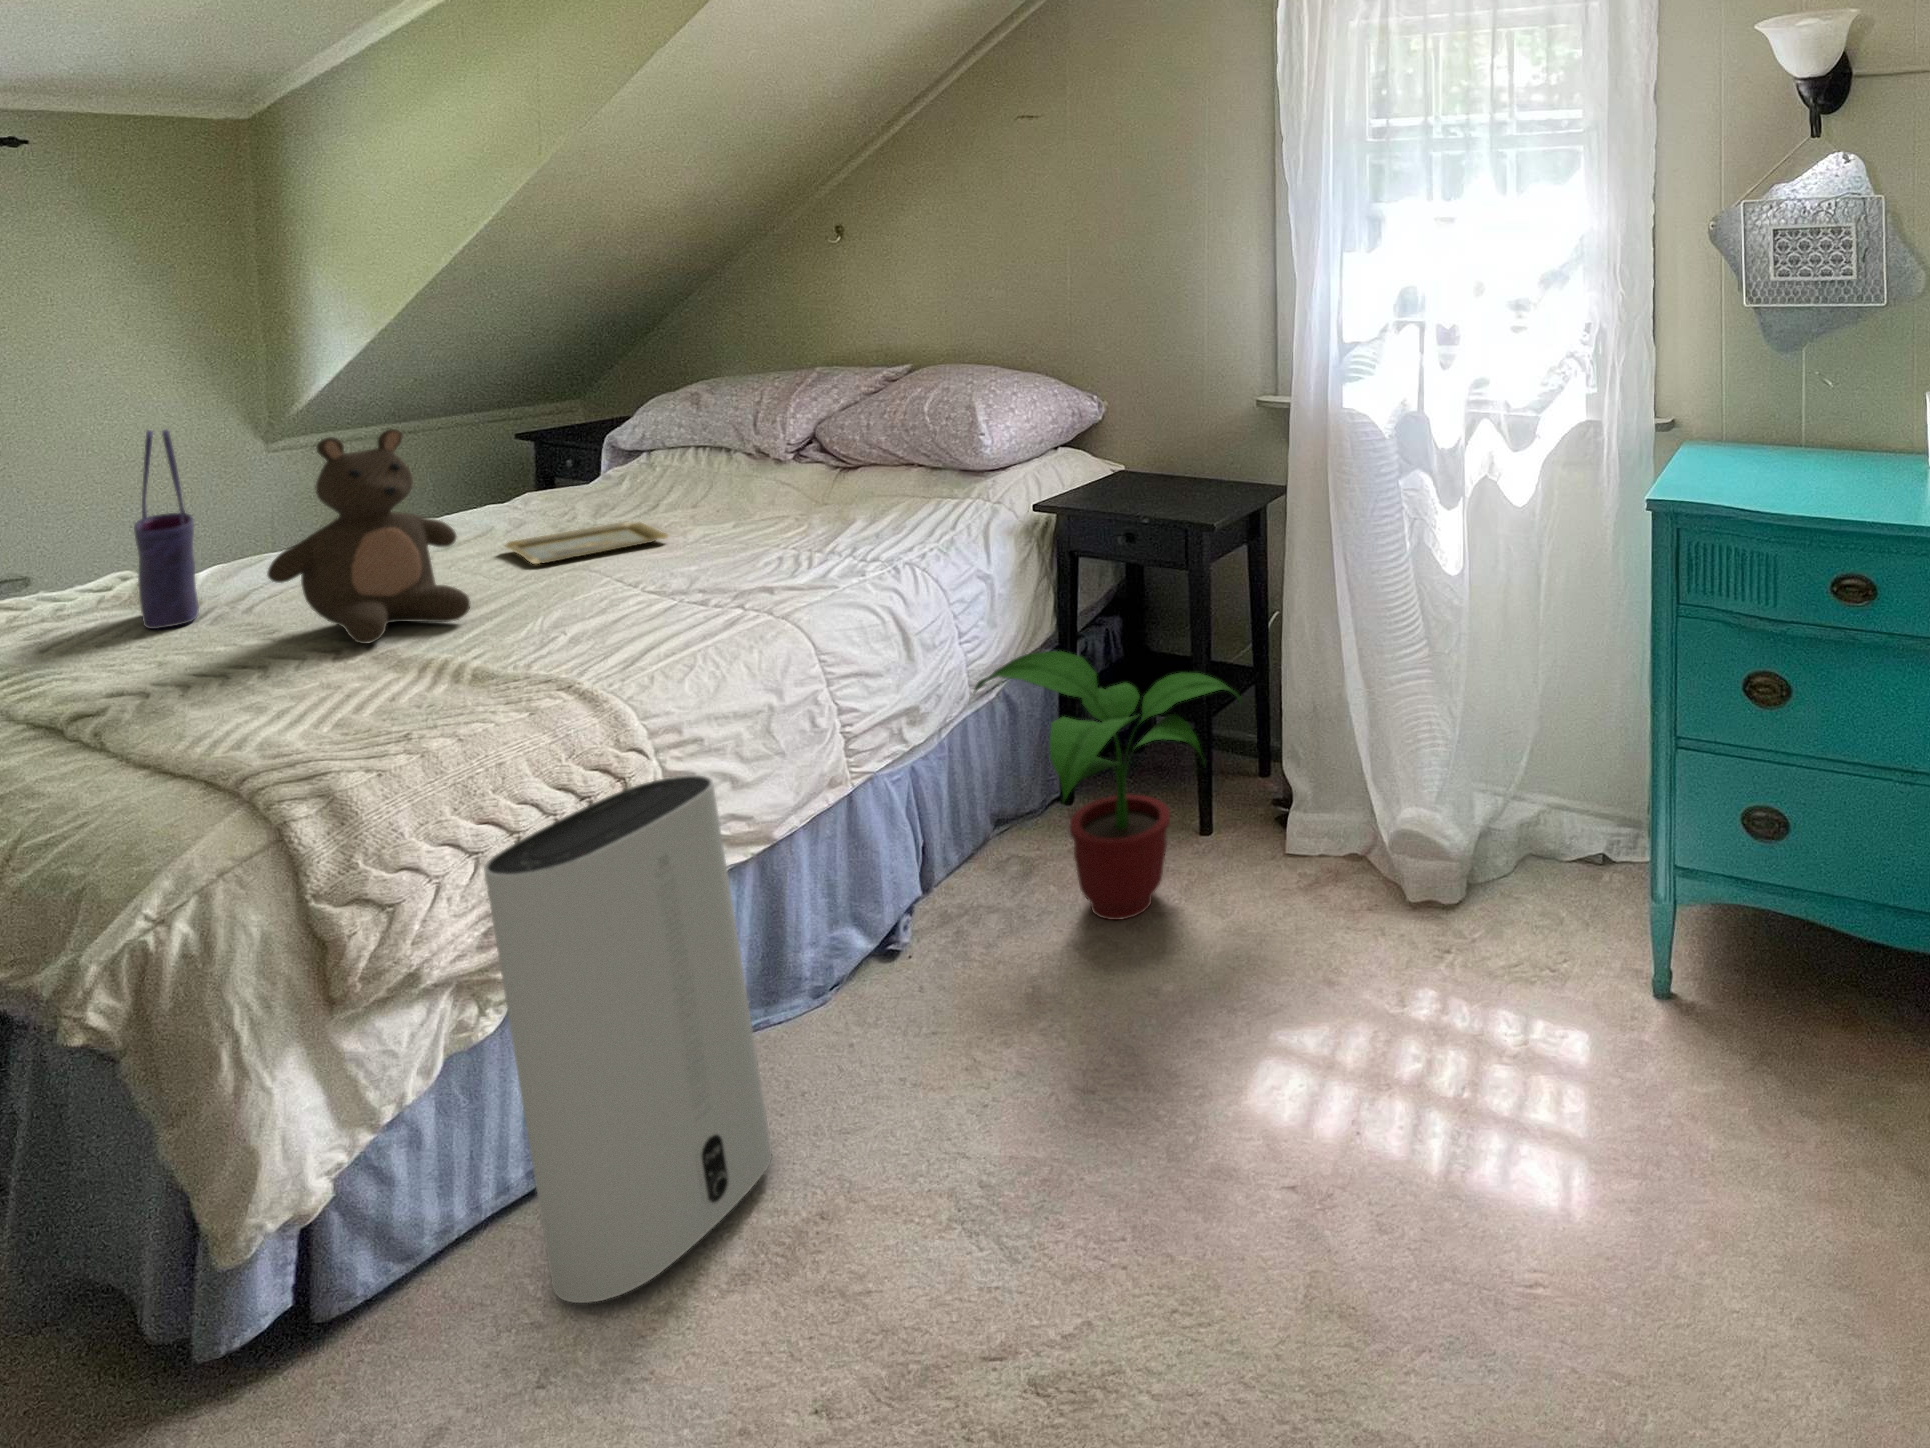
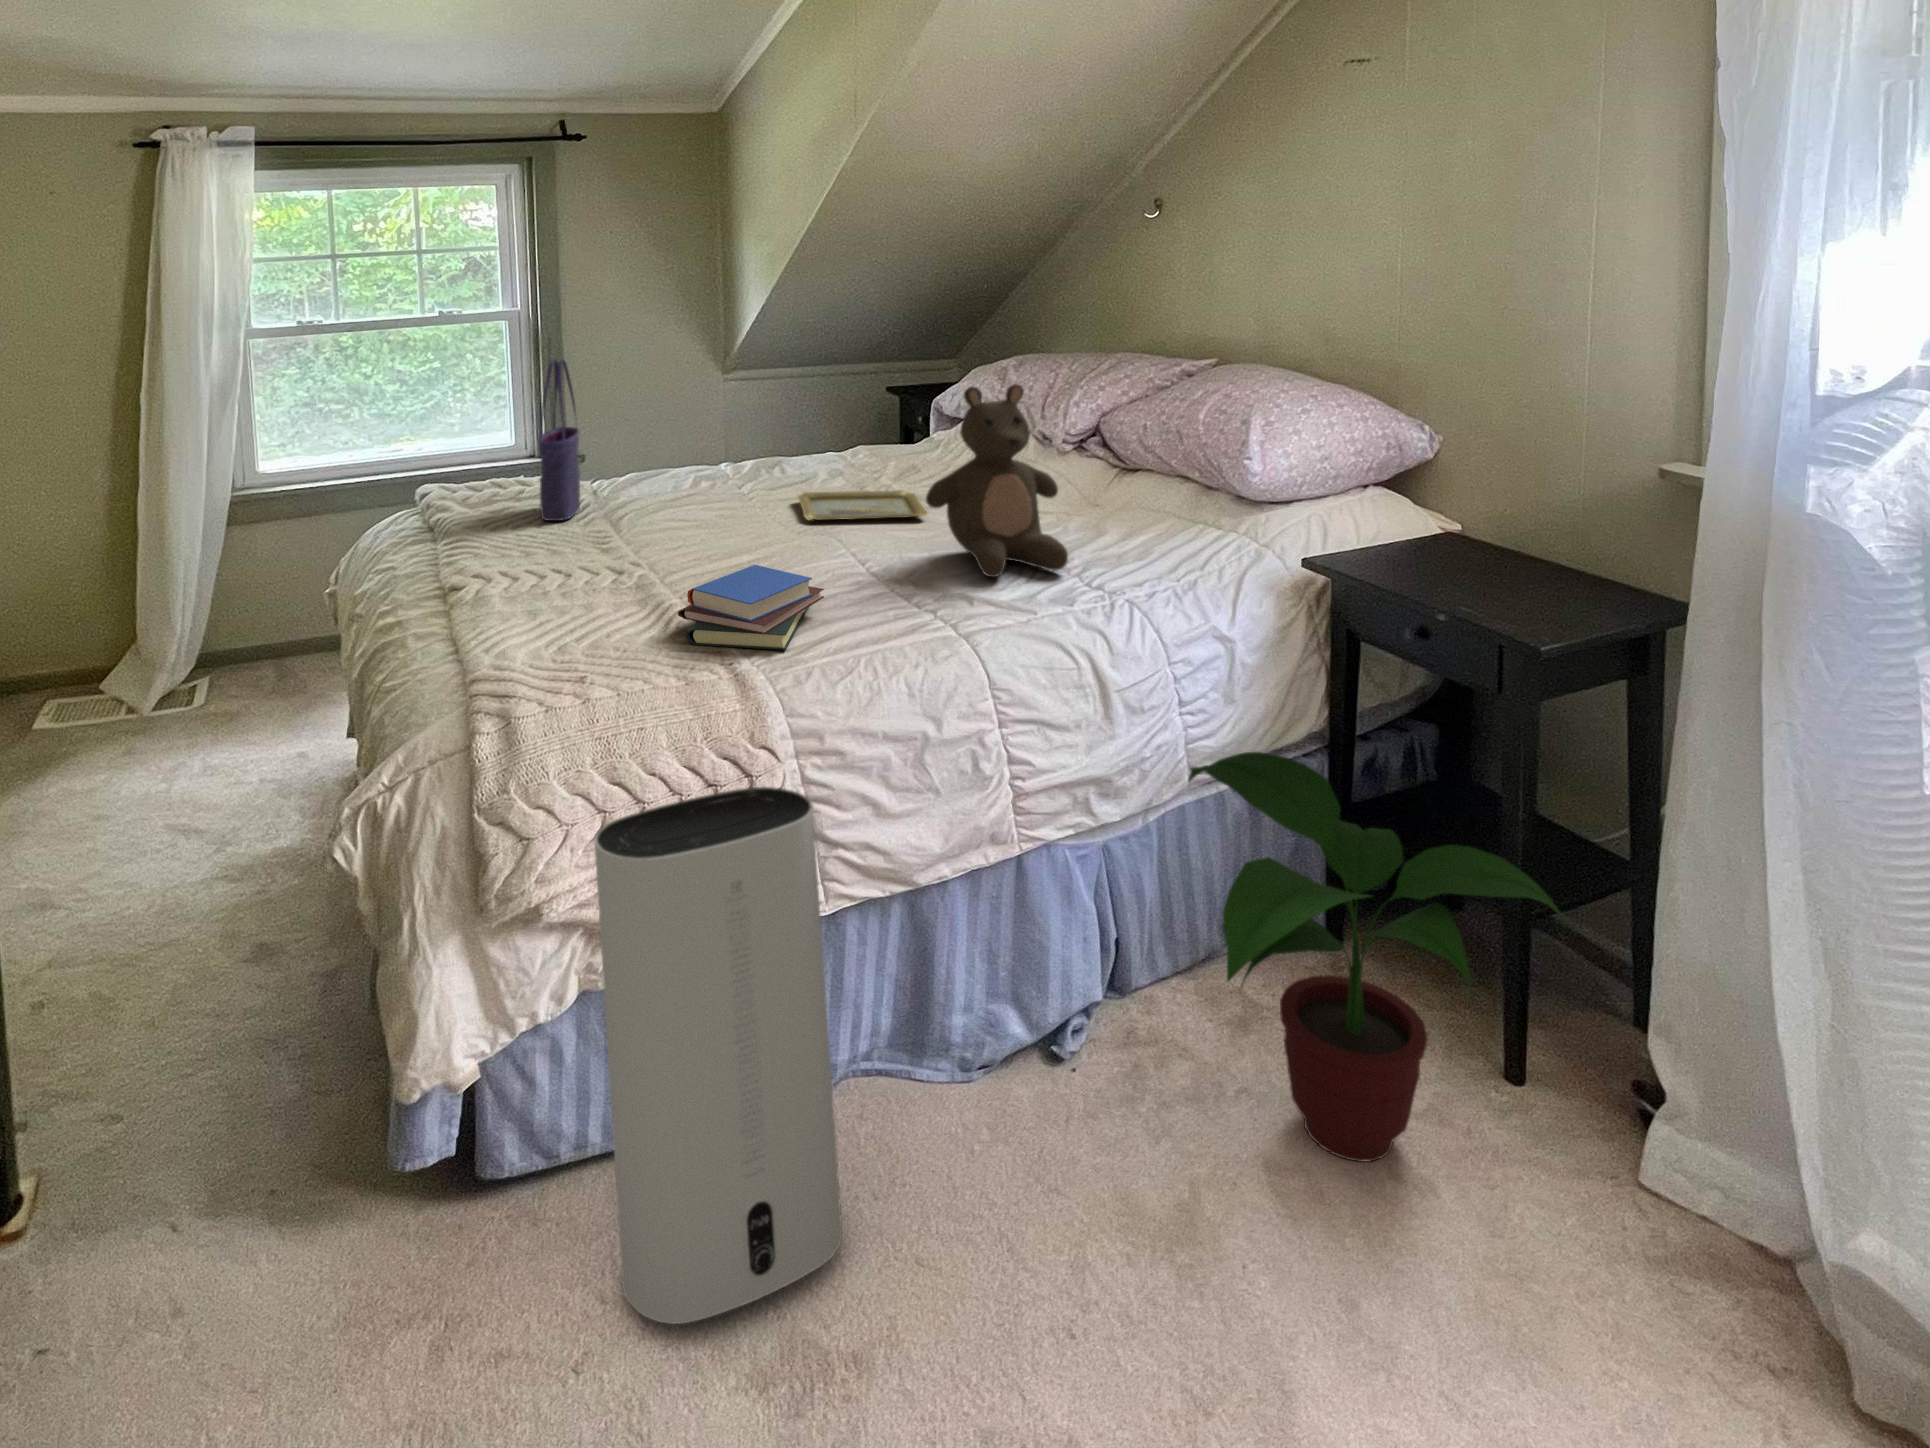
stuffed bear: present [267,429,470,644] -> present [926,384,1068,577]
book: none [478,596,632,683] -> present [678,565,824,650]

